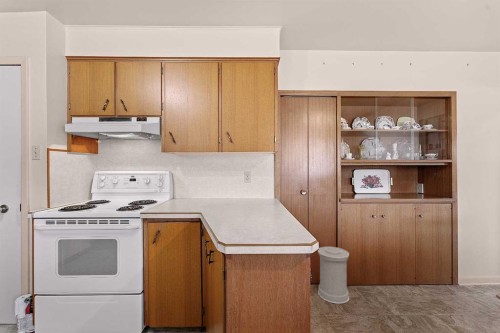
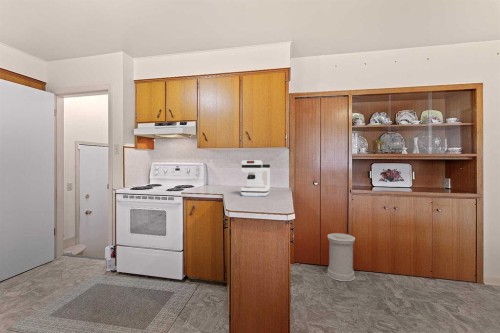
coffee maker: none [231,168,268,216] -> present [241,160,270,196]

